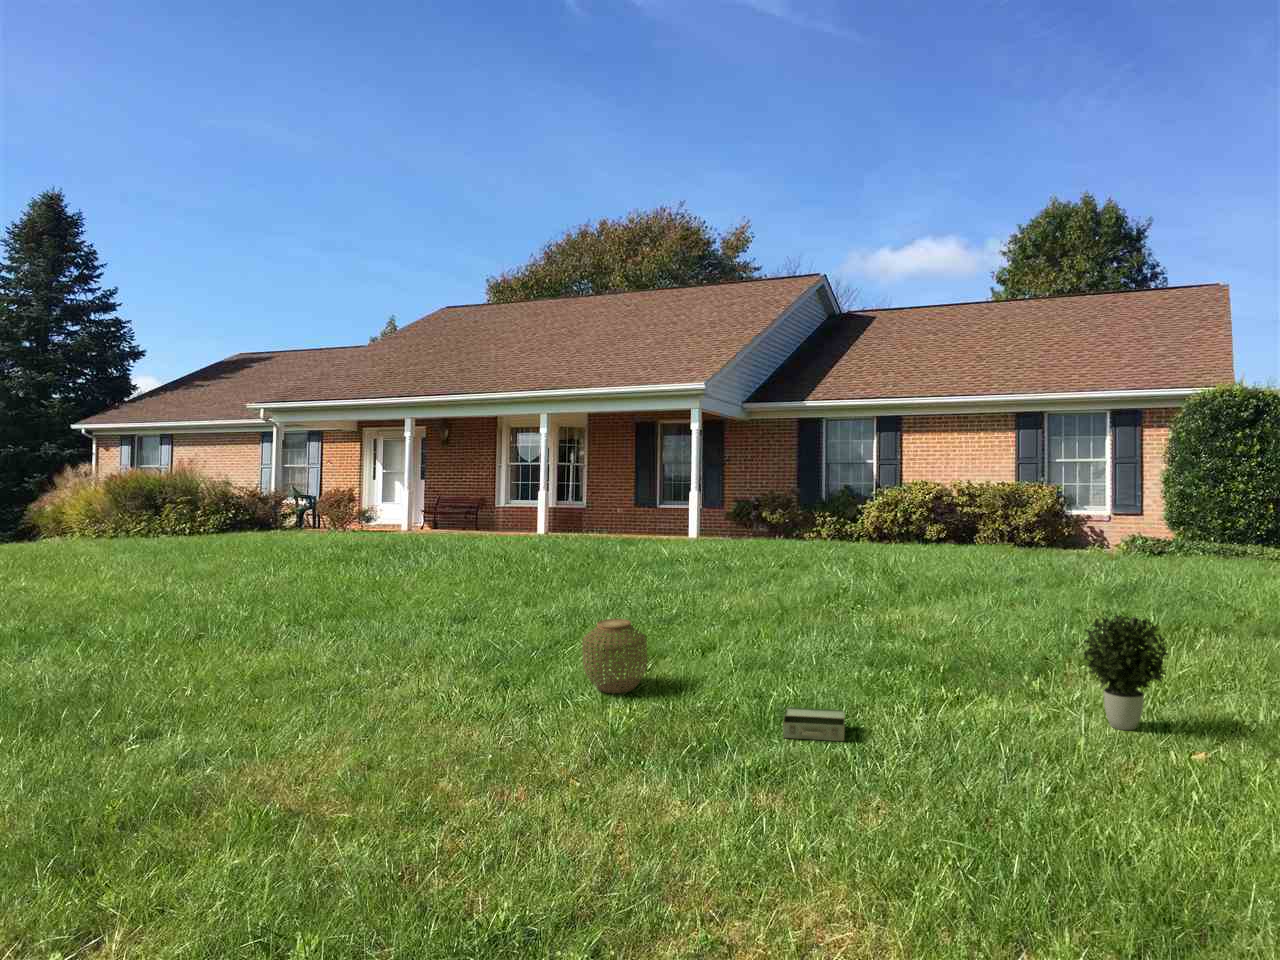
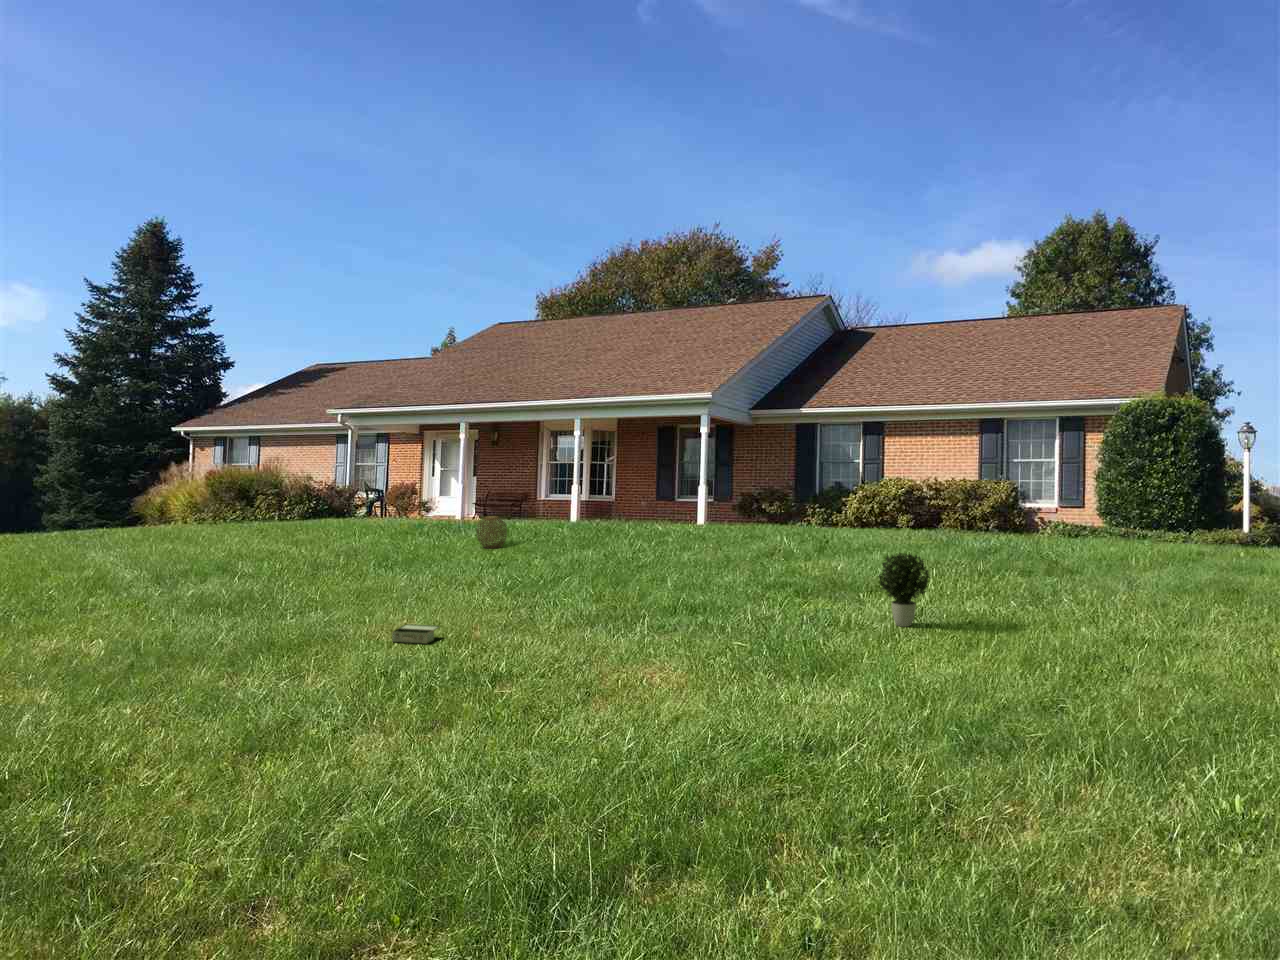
woven basket: present [582,619,647,693] -> present [477,516,507,549]
toolbox: present [783,707,845,741] -> present [392,624,440,644]

